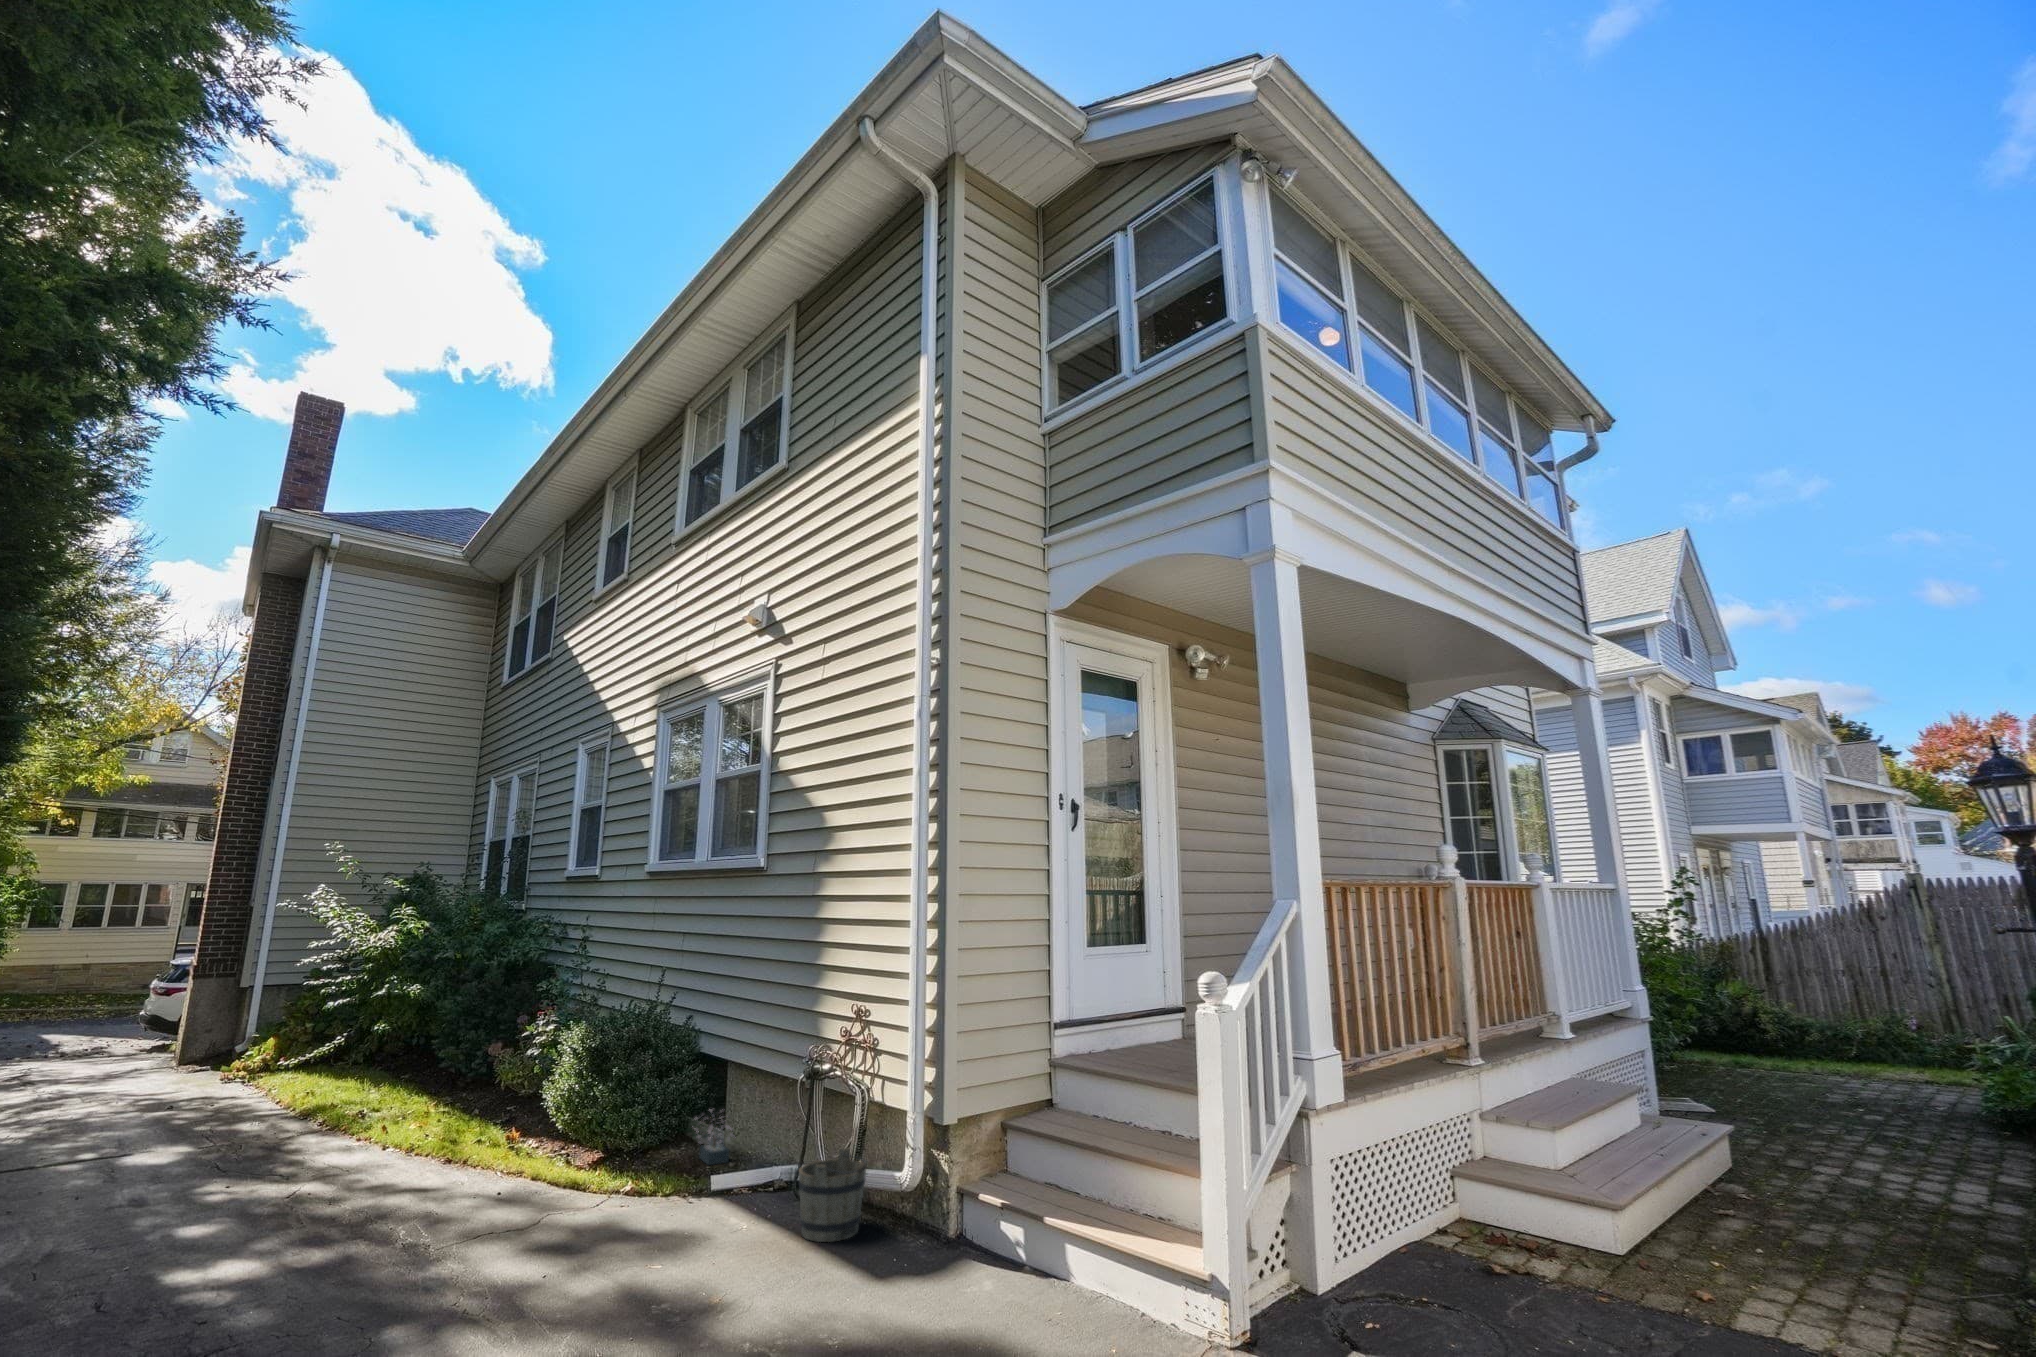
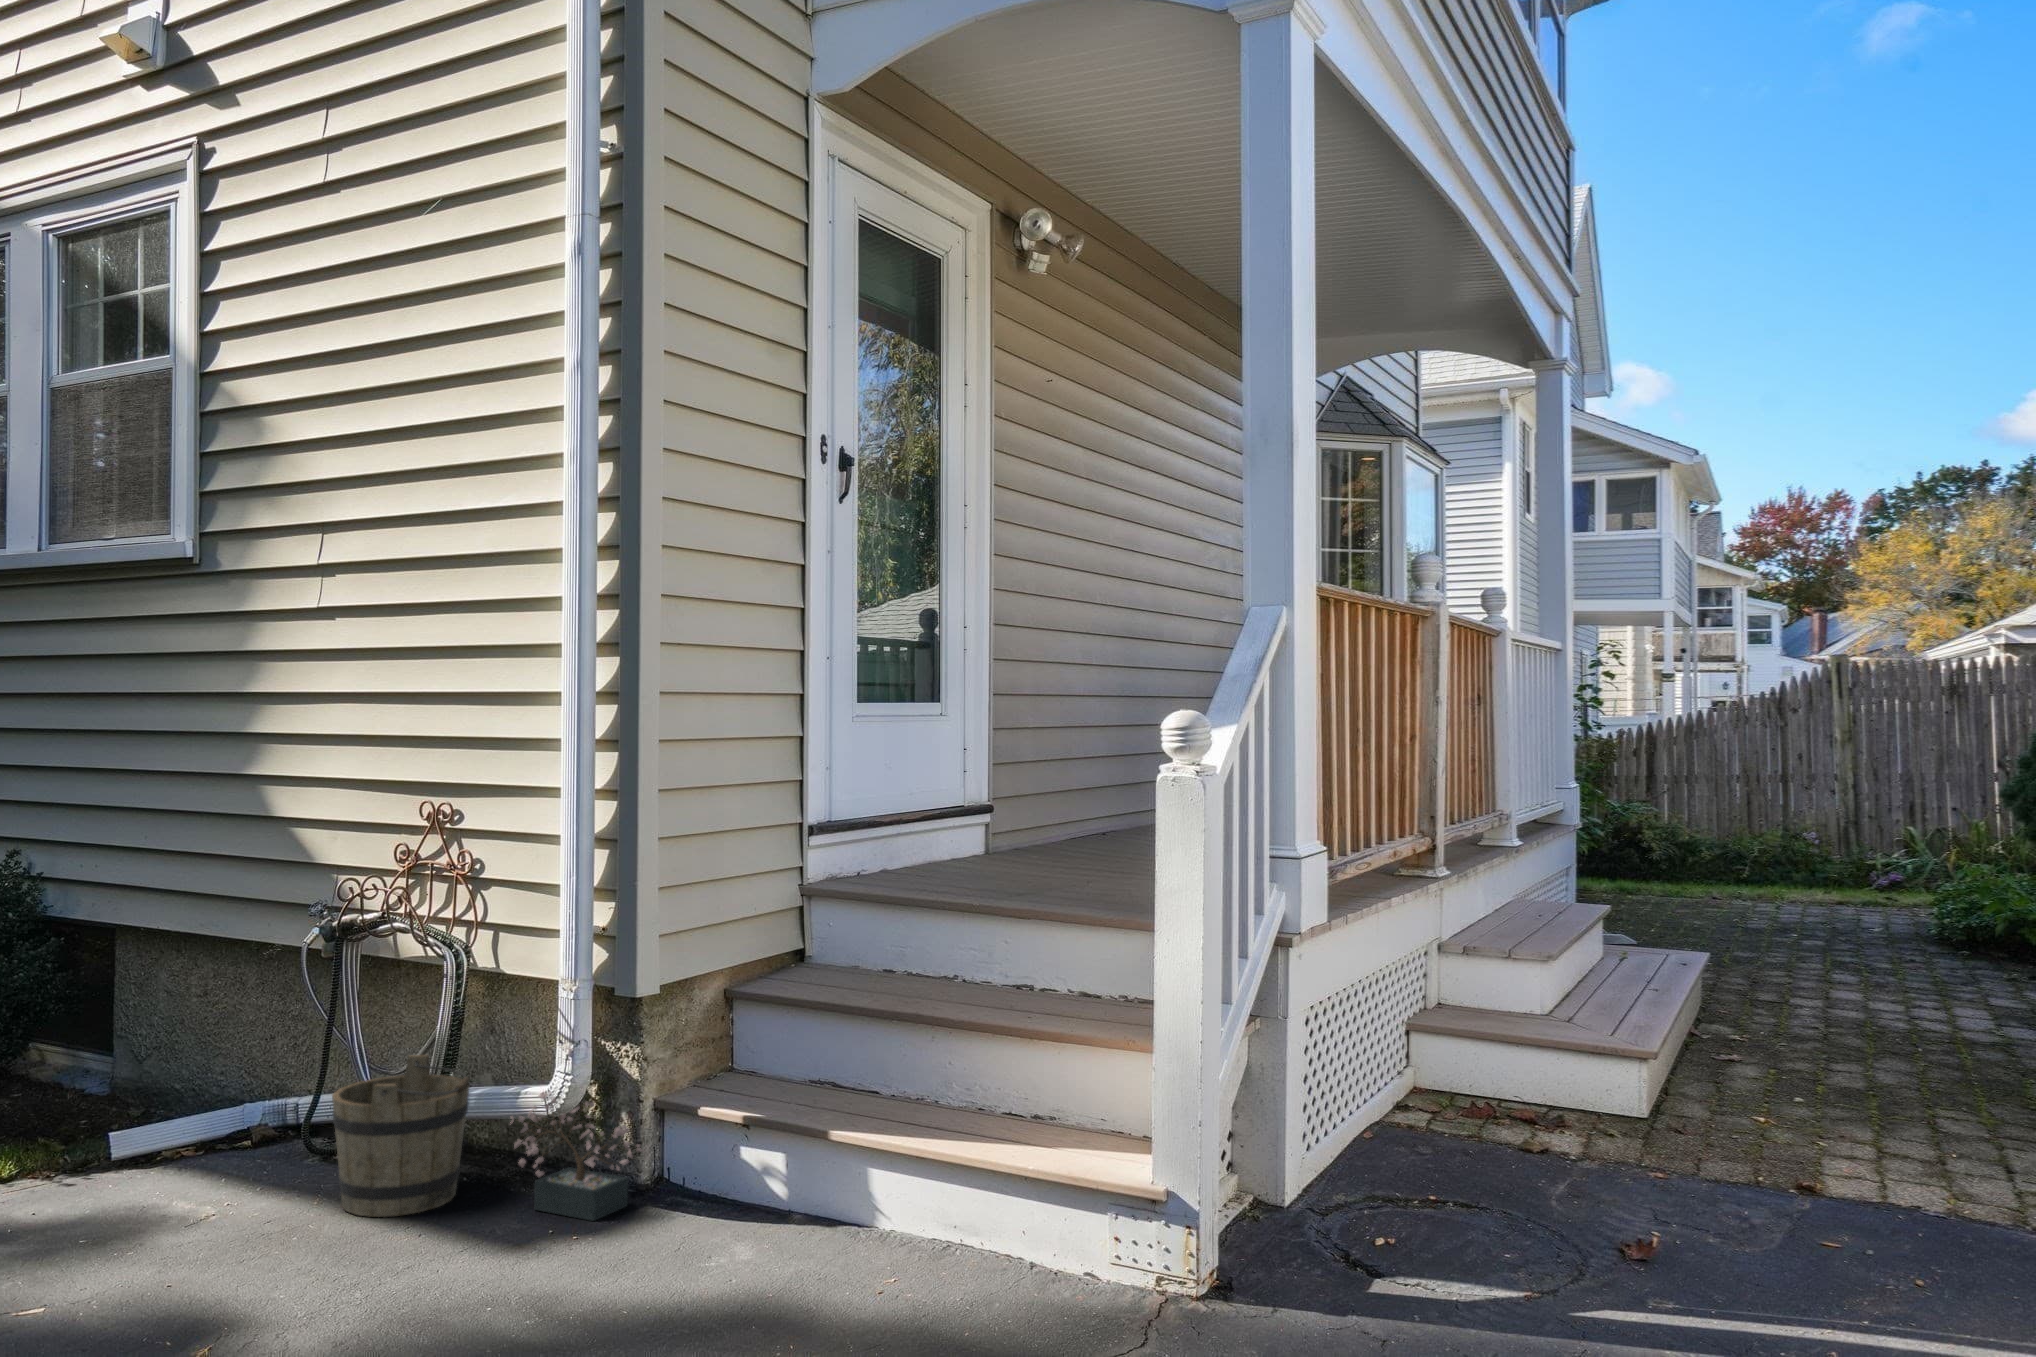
decorative plant: present [694,1110,733,1165] -> present [511,1092,644,1221]

